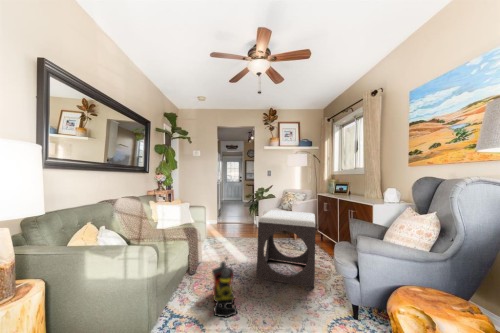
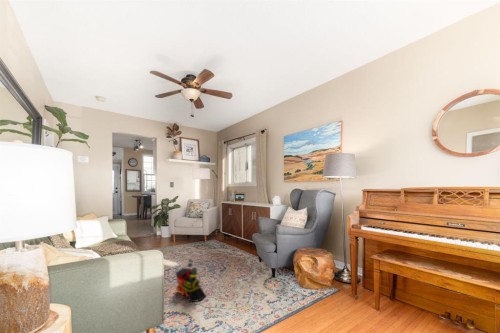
footstool: present [257,210,316,287] -> none [196,218,241,274]

